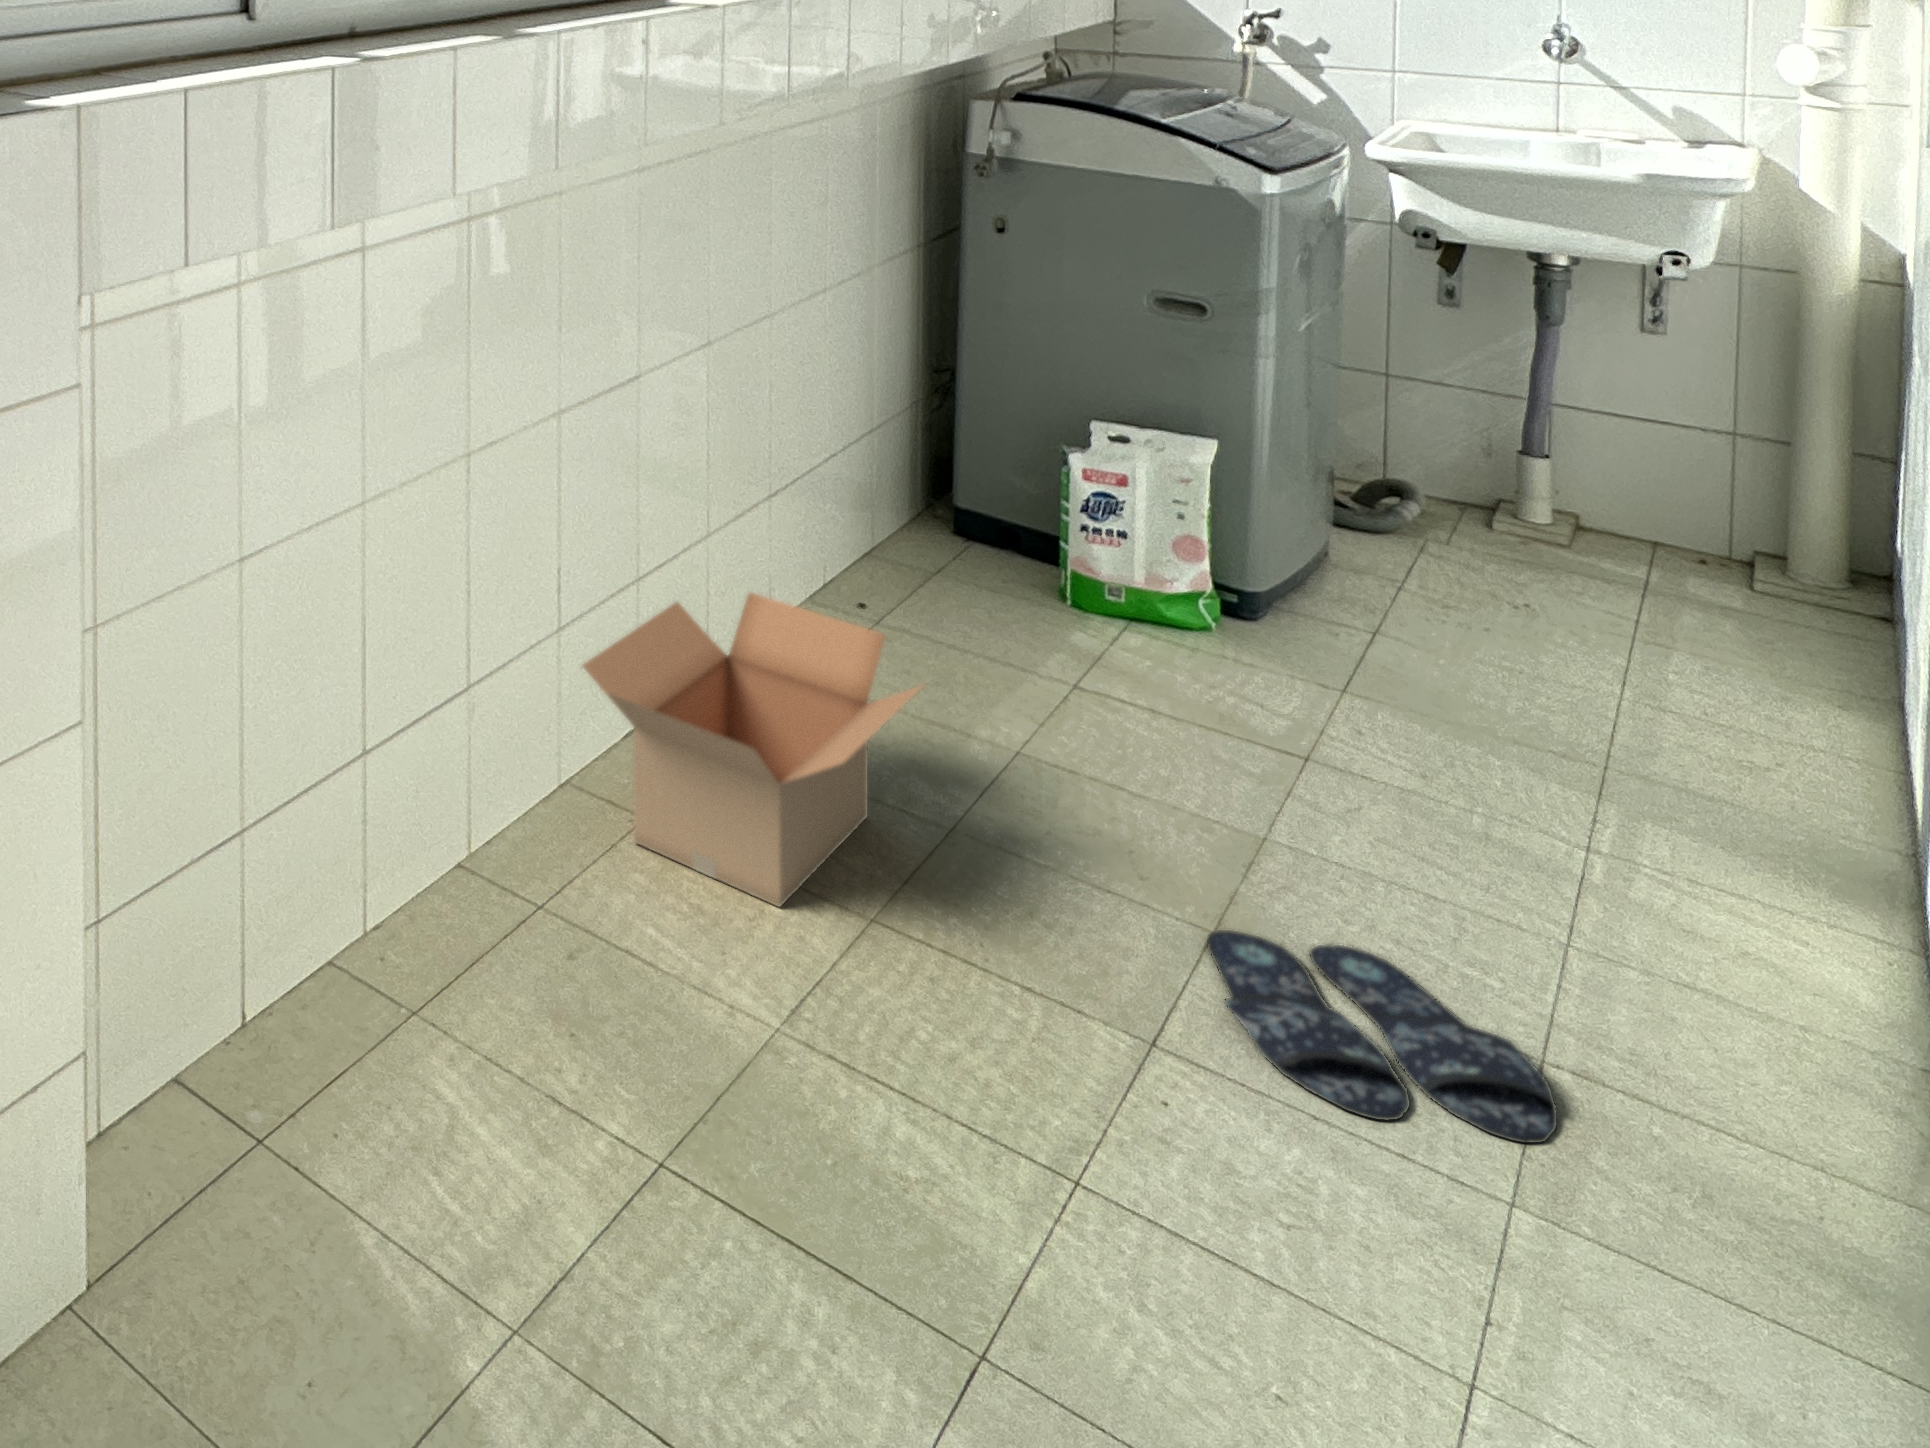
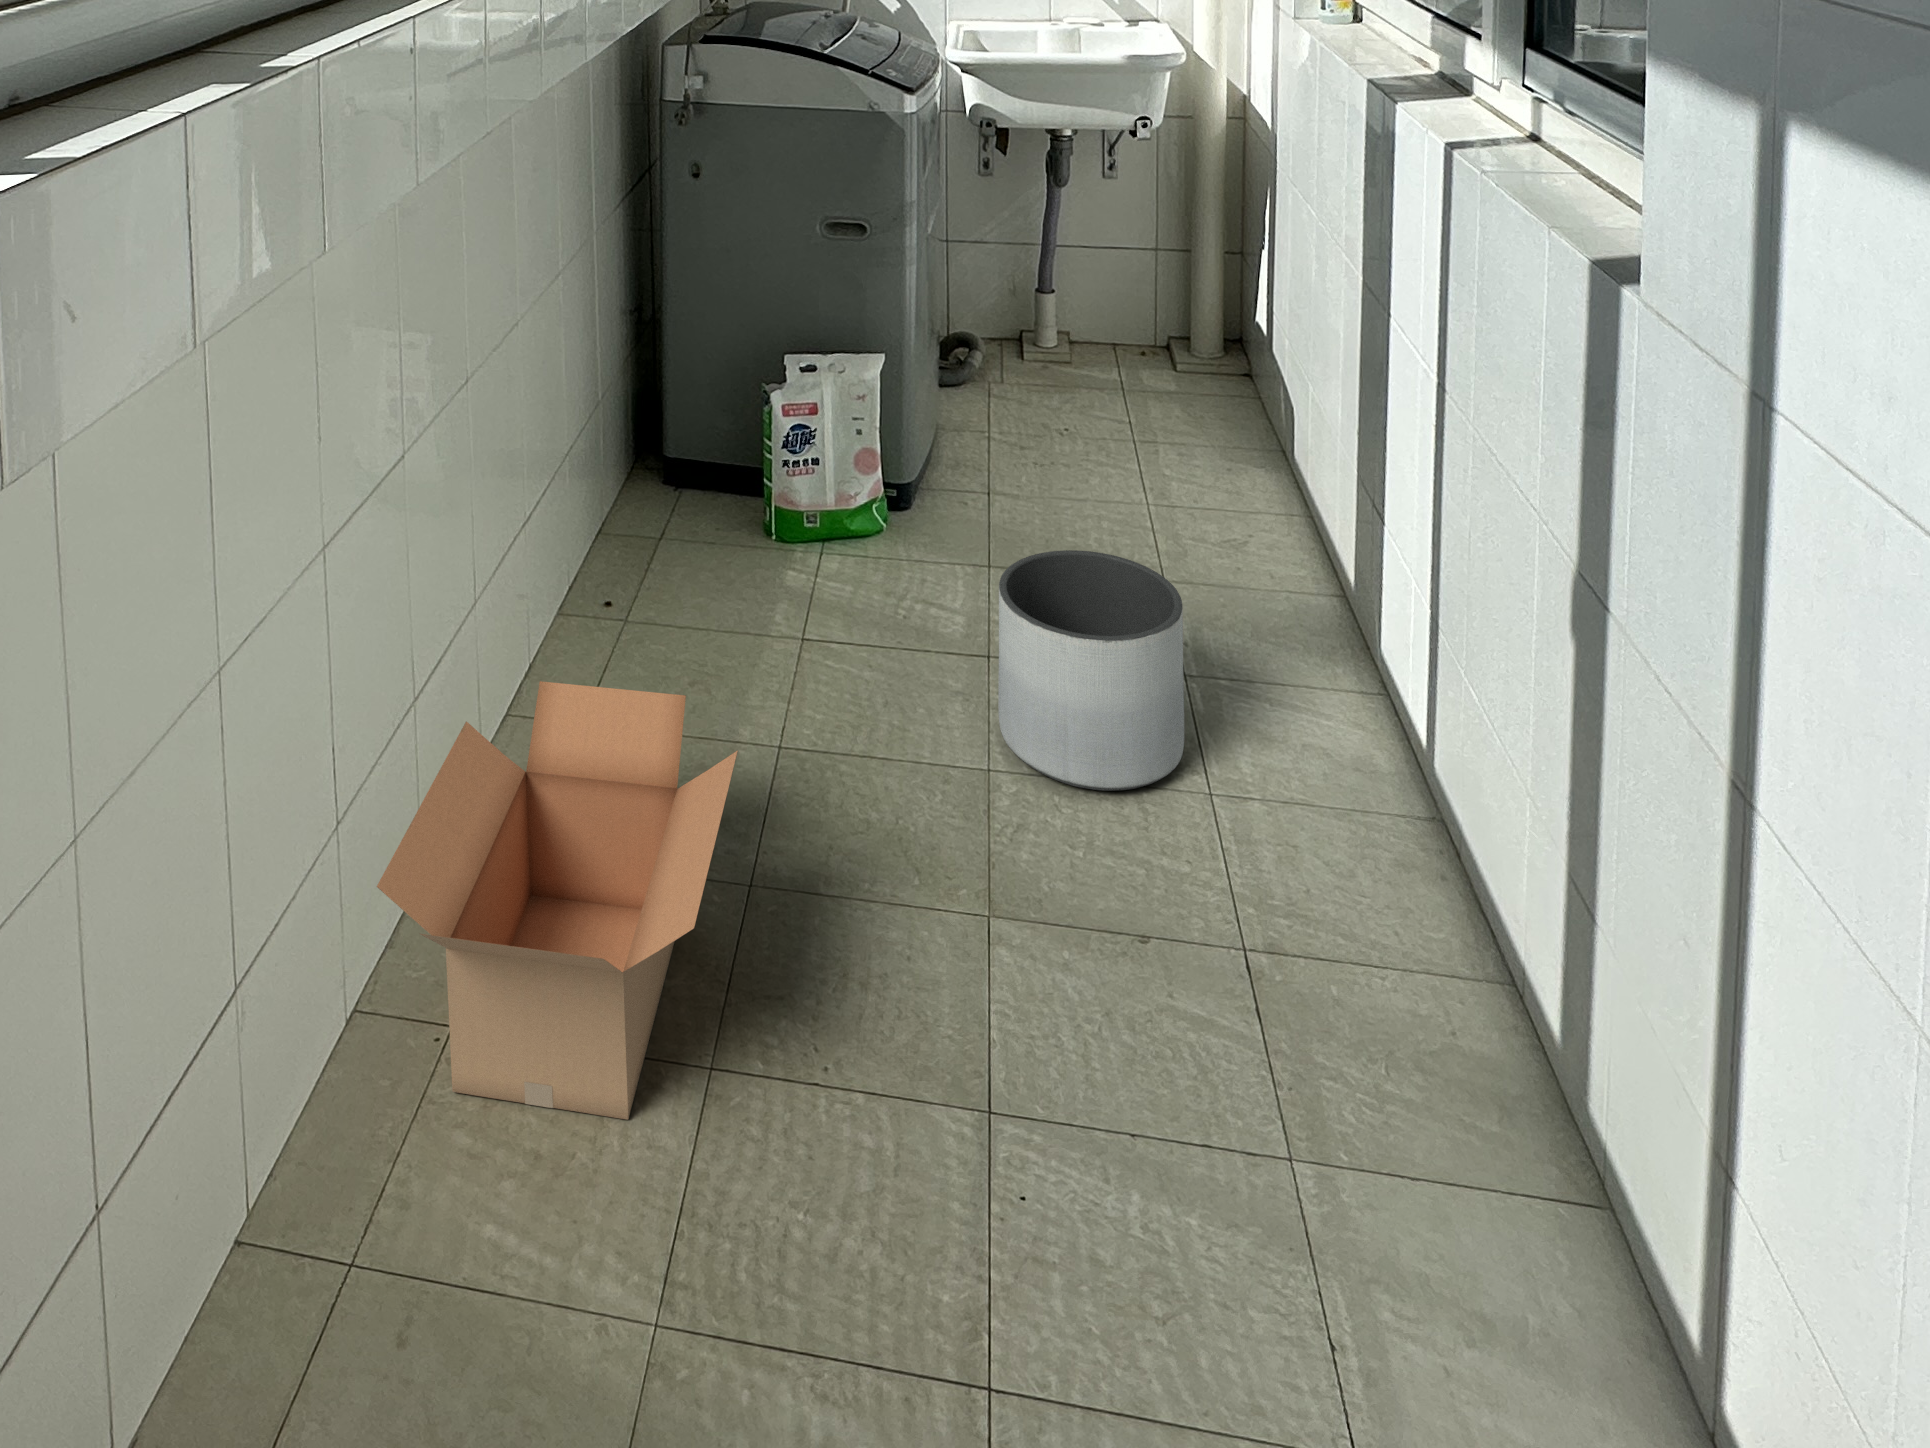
planter: none [1282,645,1537,900] -> present [998,550,1184,791]
slippers: present [1207,930,1557,1143] -> none [999,892,1302,1132]

